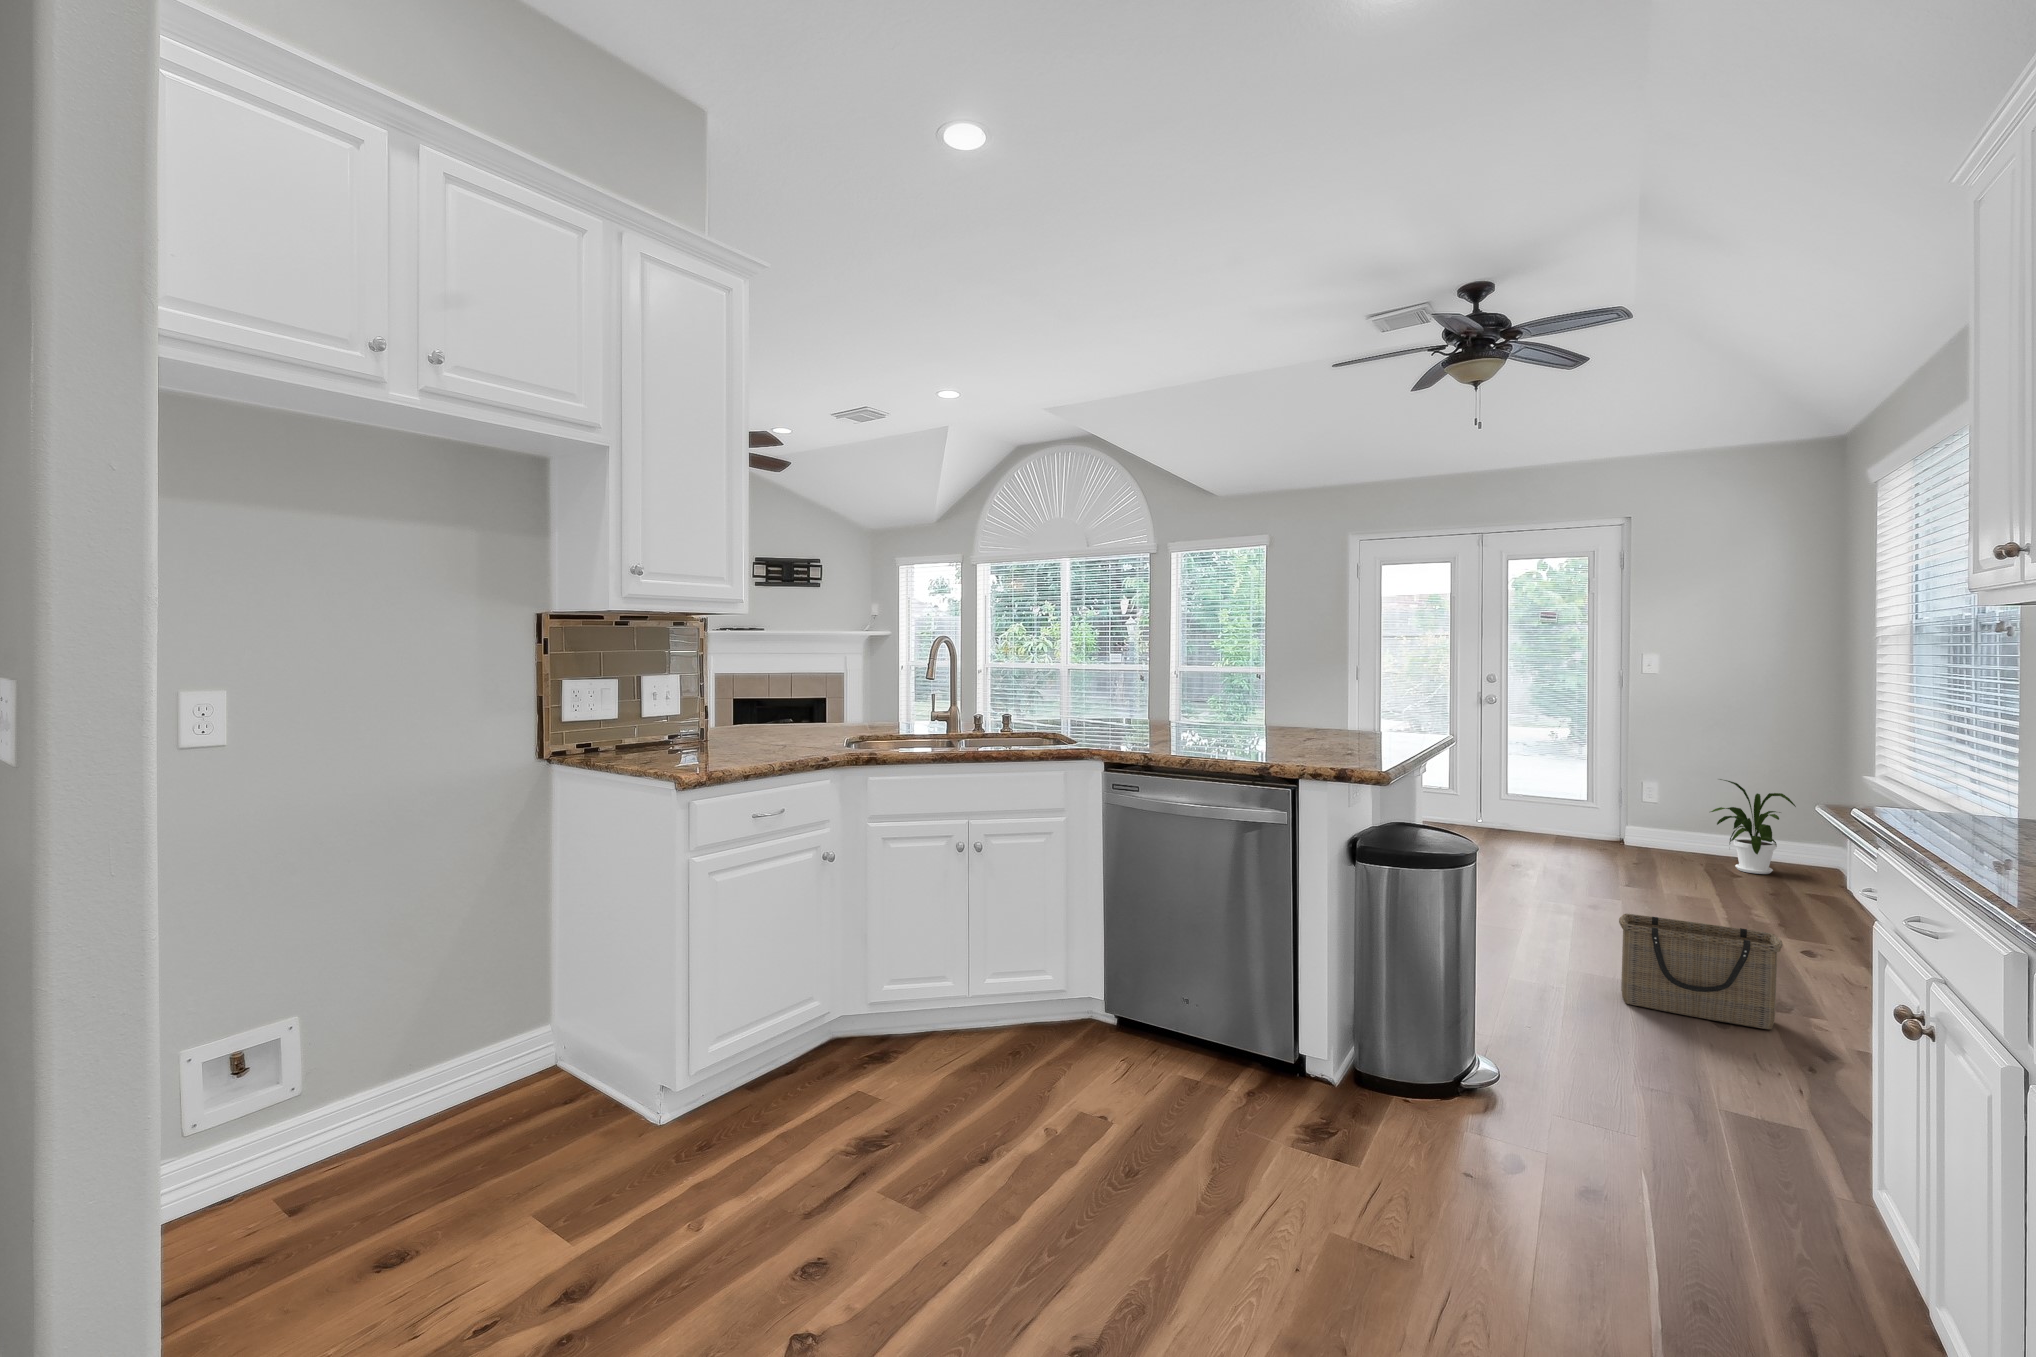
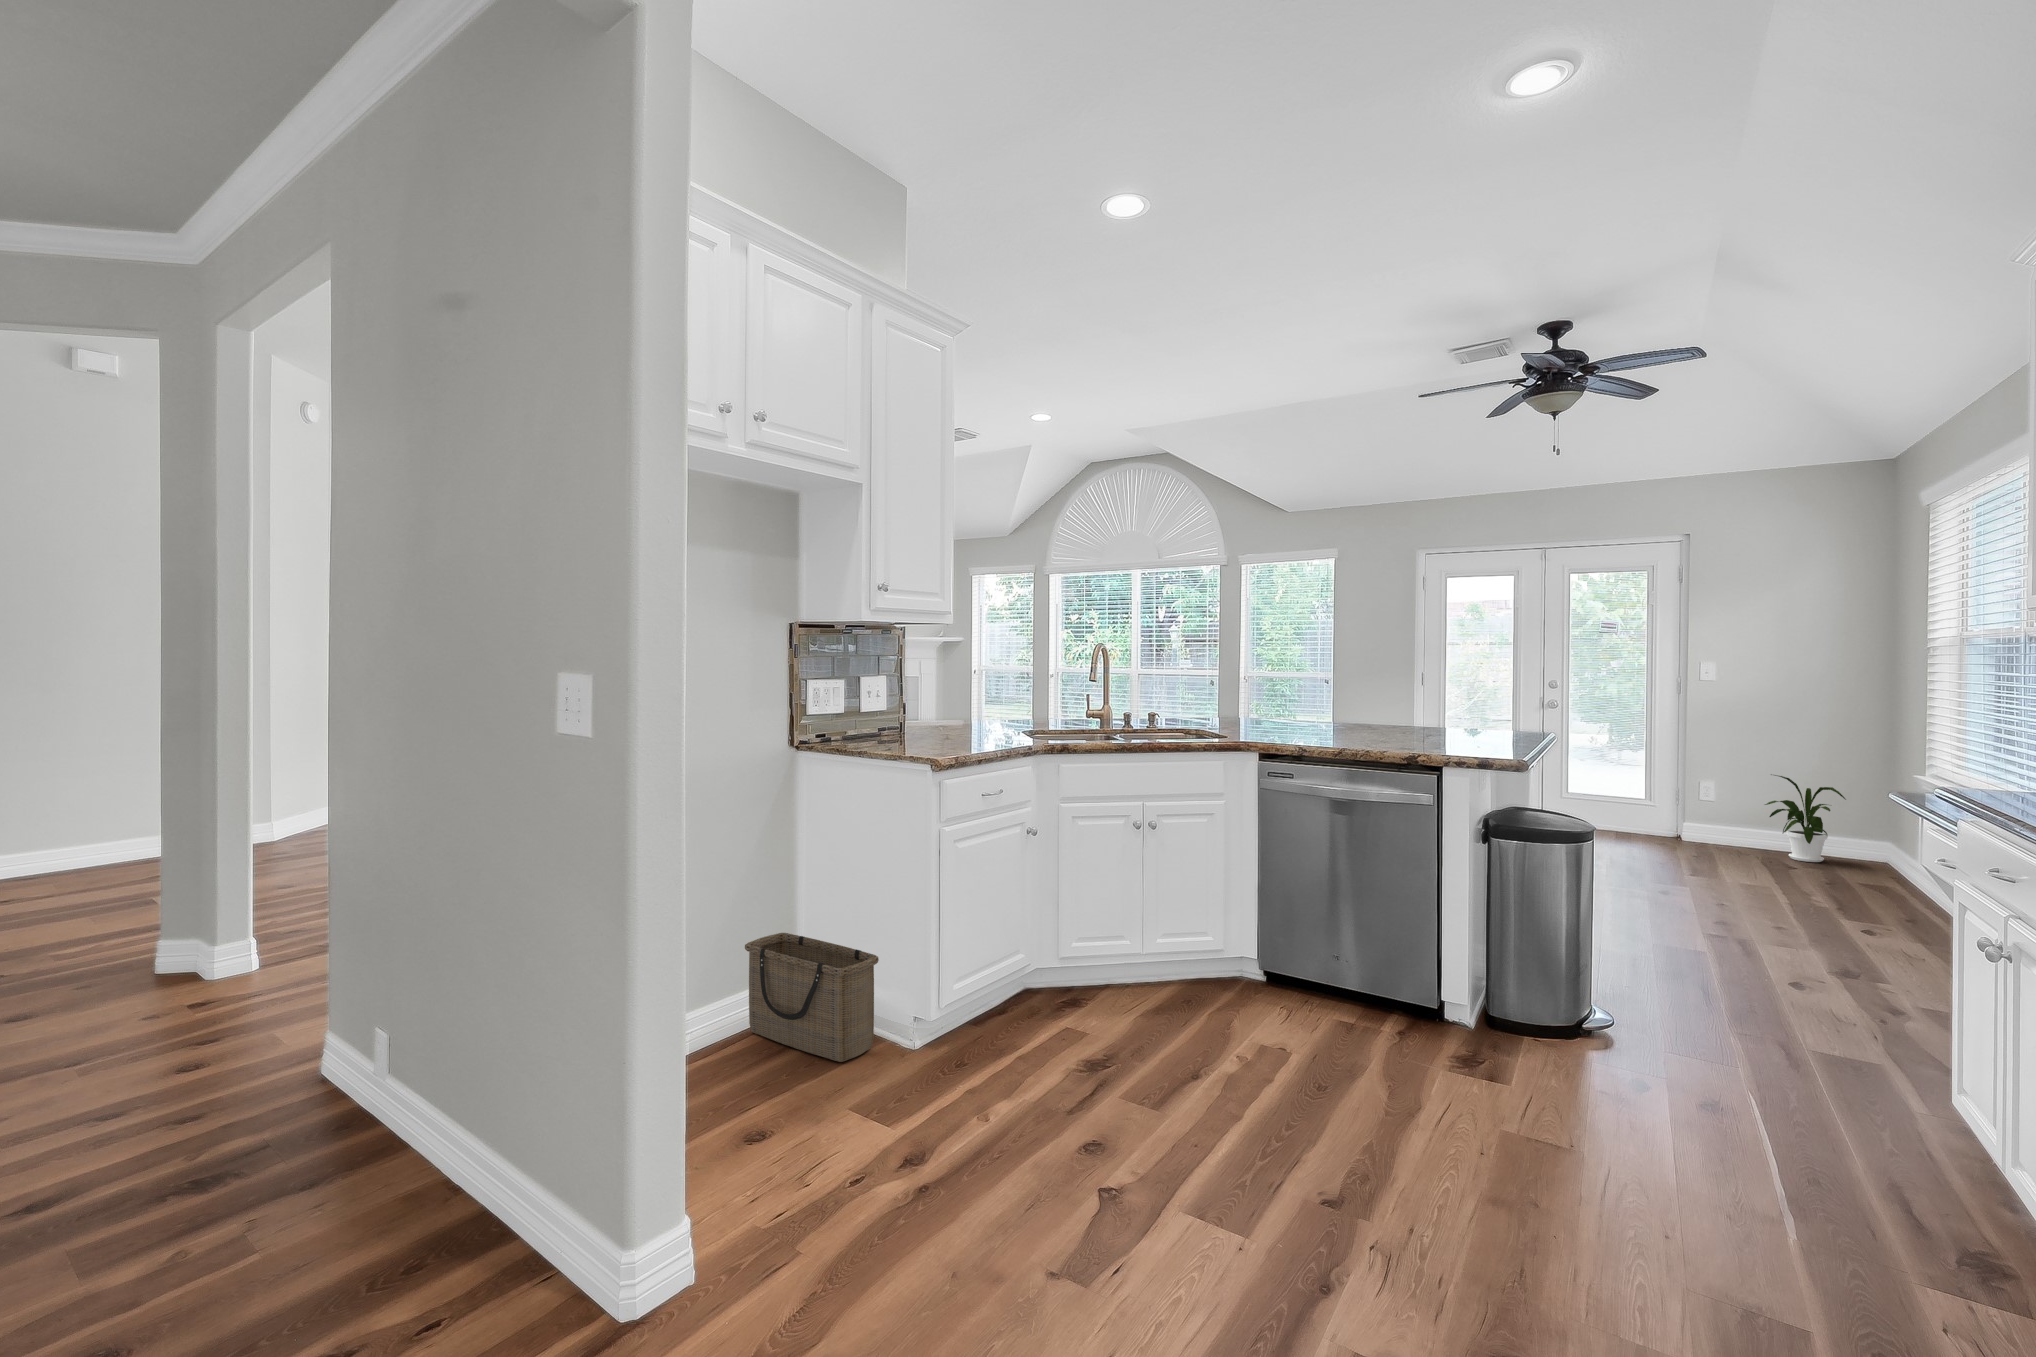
basket: present [1619,914,1783,1029] -> present [745,933,879,1062]

